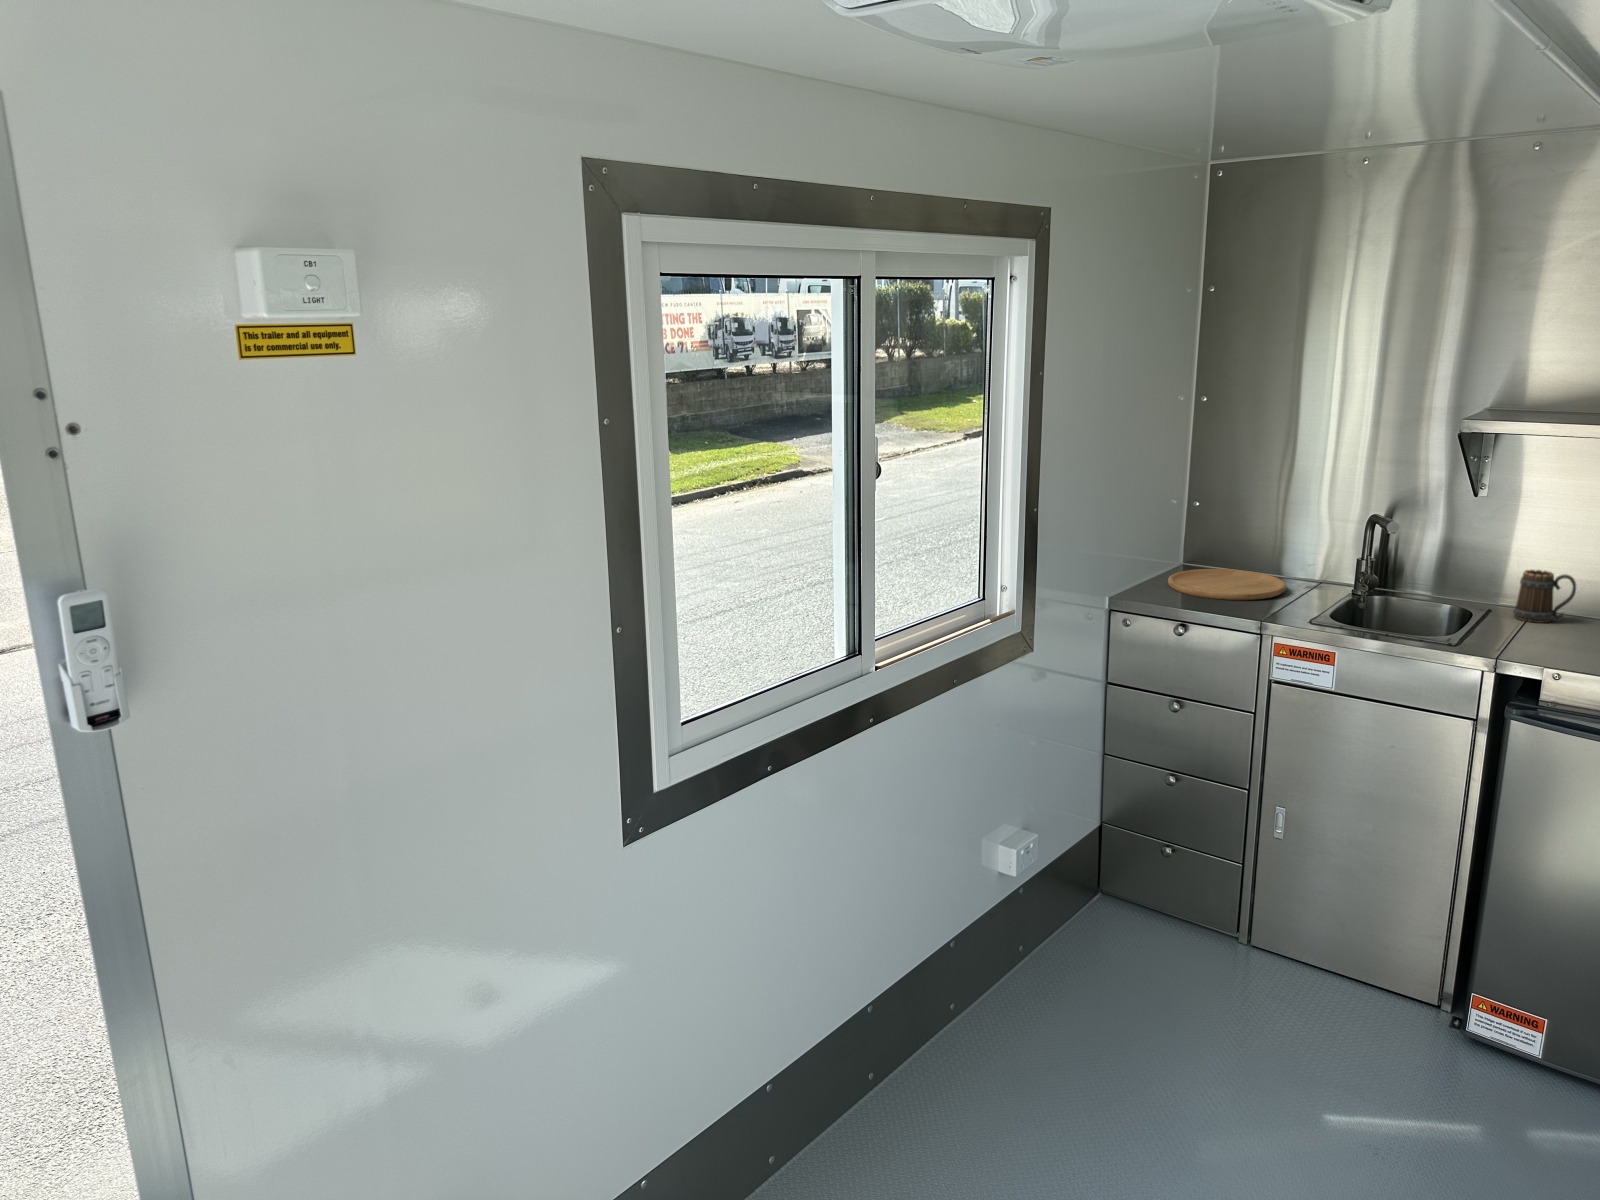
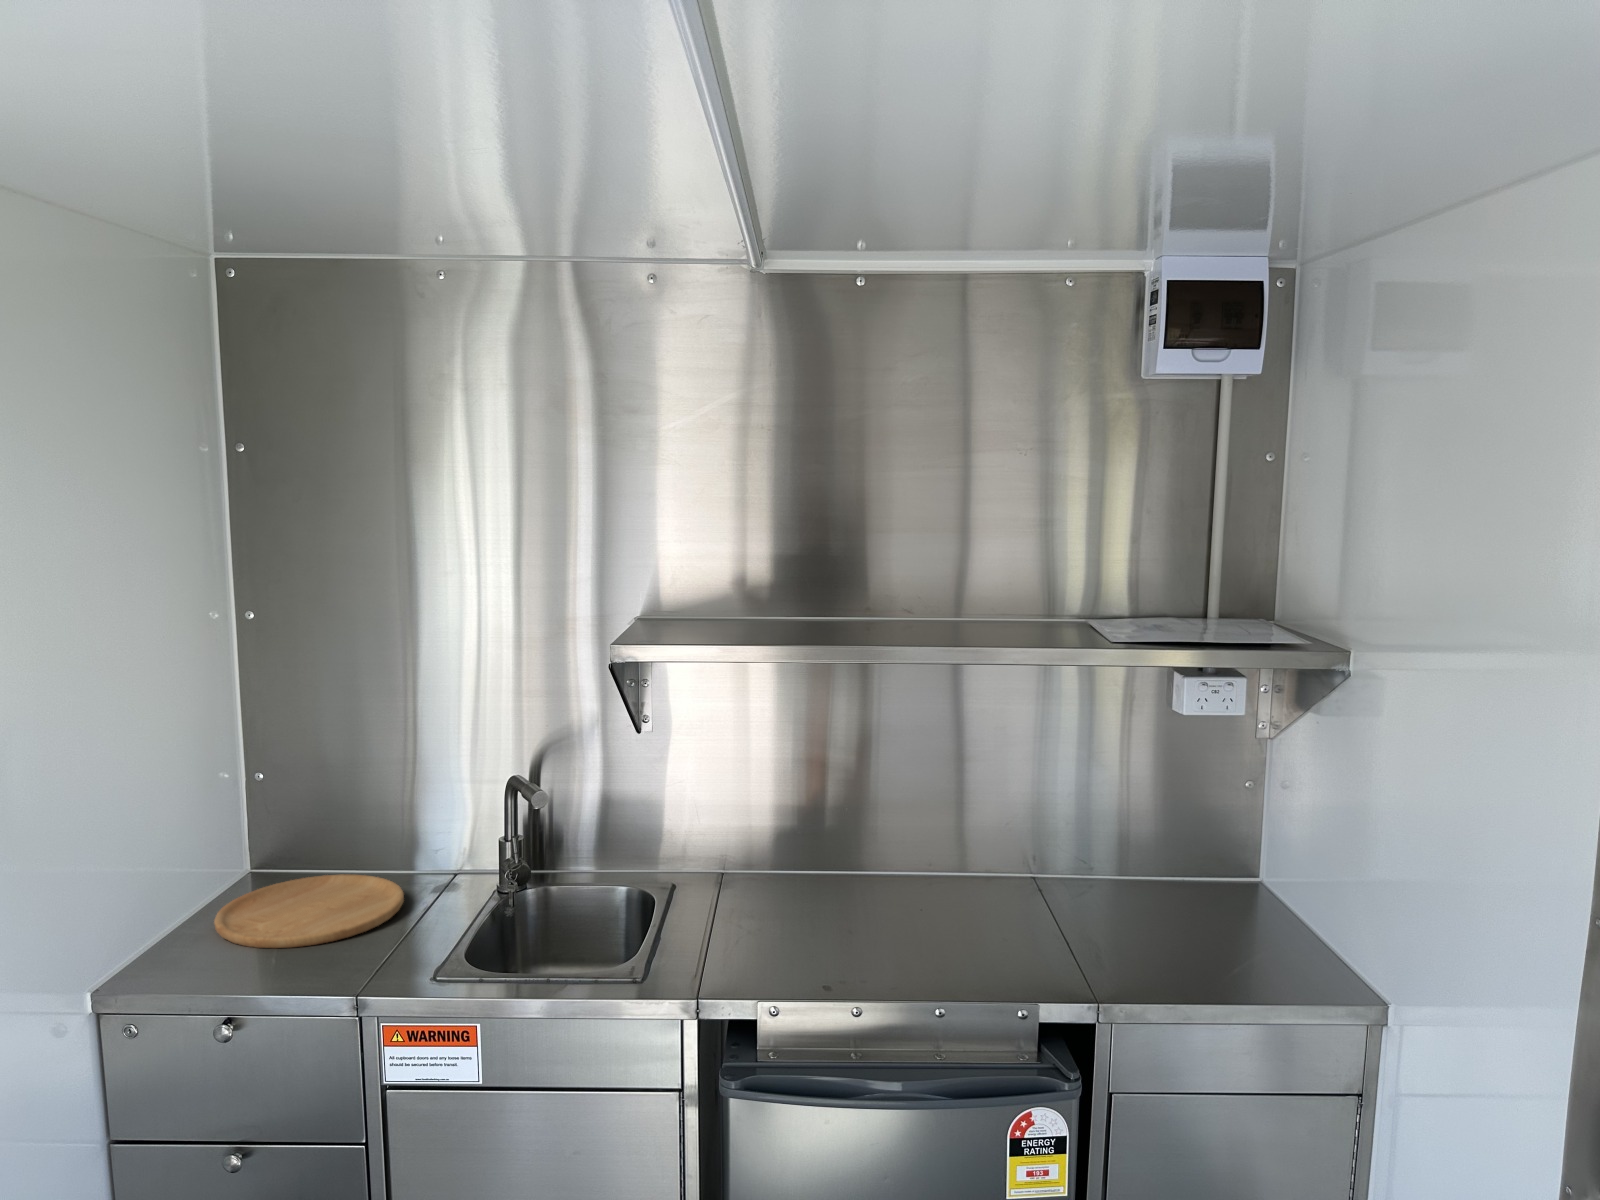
mug: present [1513,570,1576,623] -> none [701,825,768,899]

